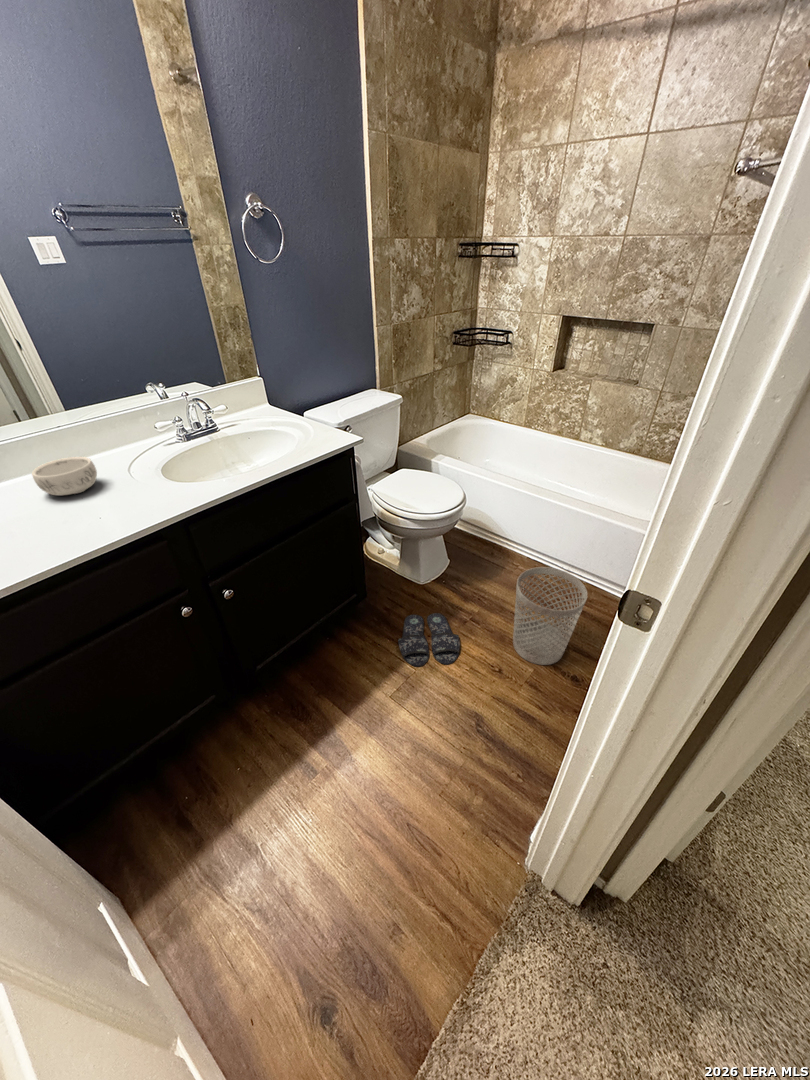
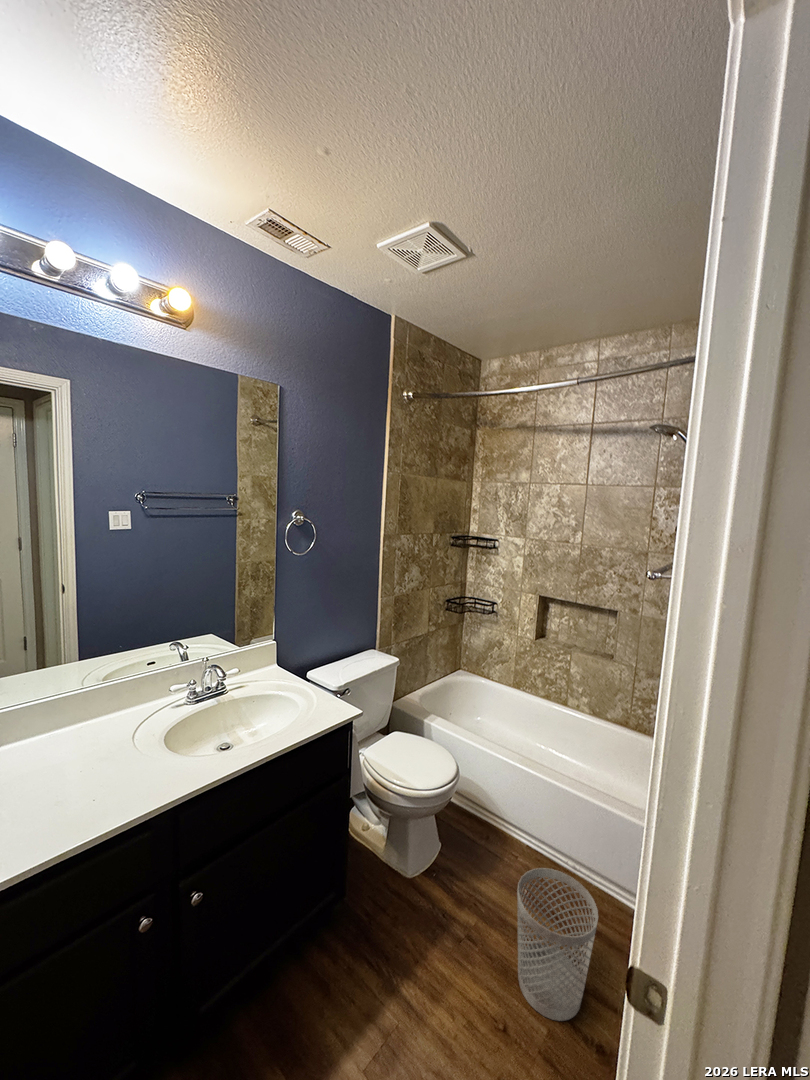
decorative bowl: present [32,457,97,495] -> none [44,727,106,771]
slippers: present [398,613,460,667] -> none [378,924,454,1016]

